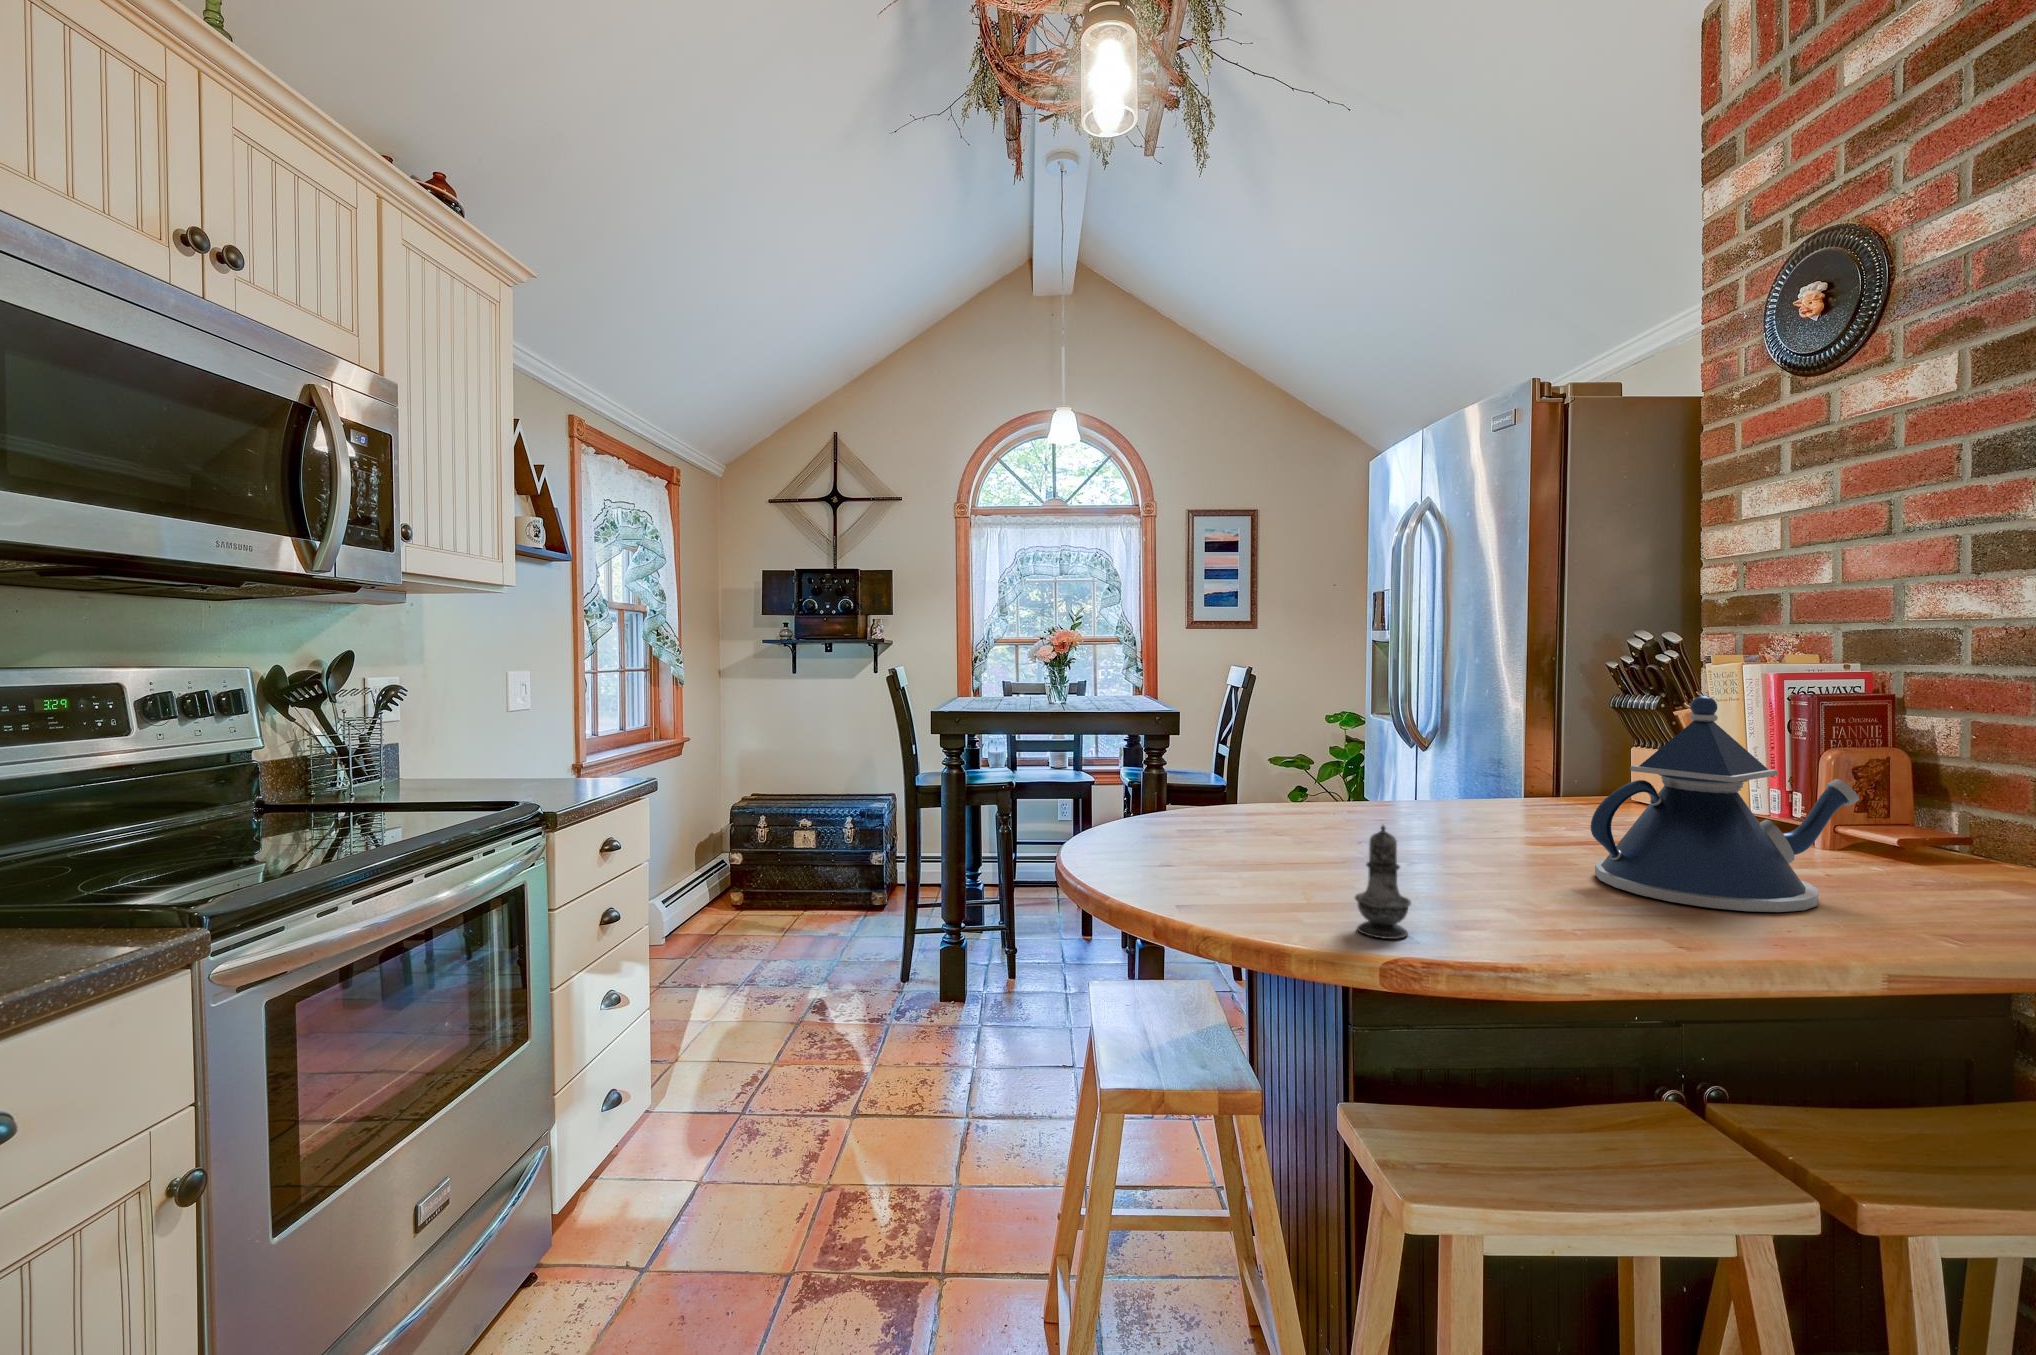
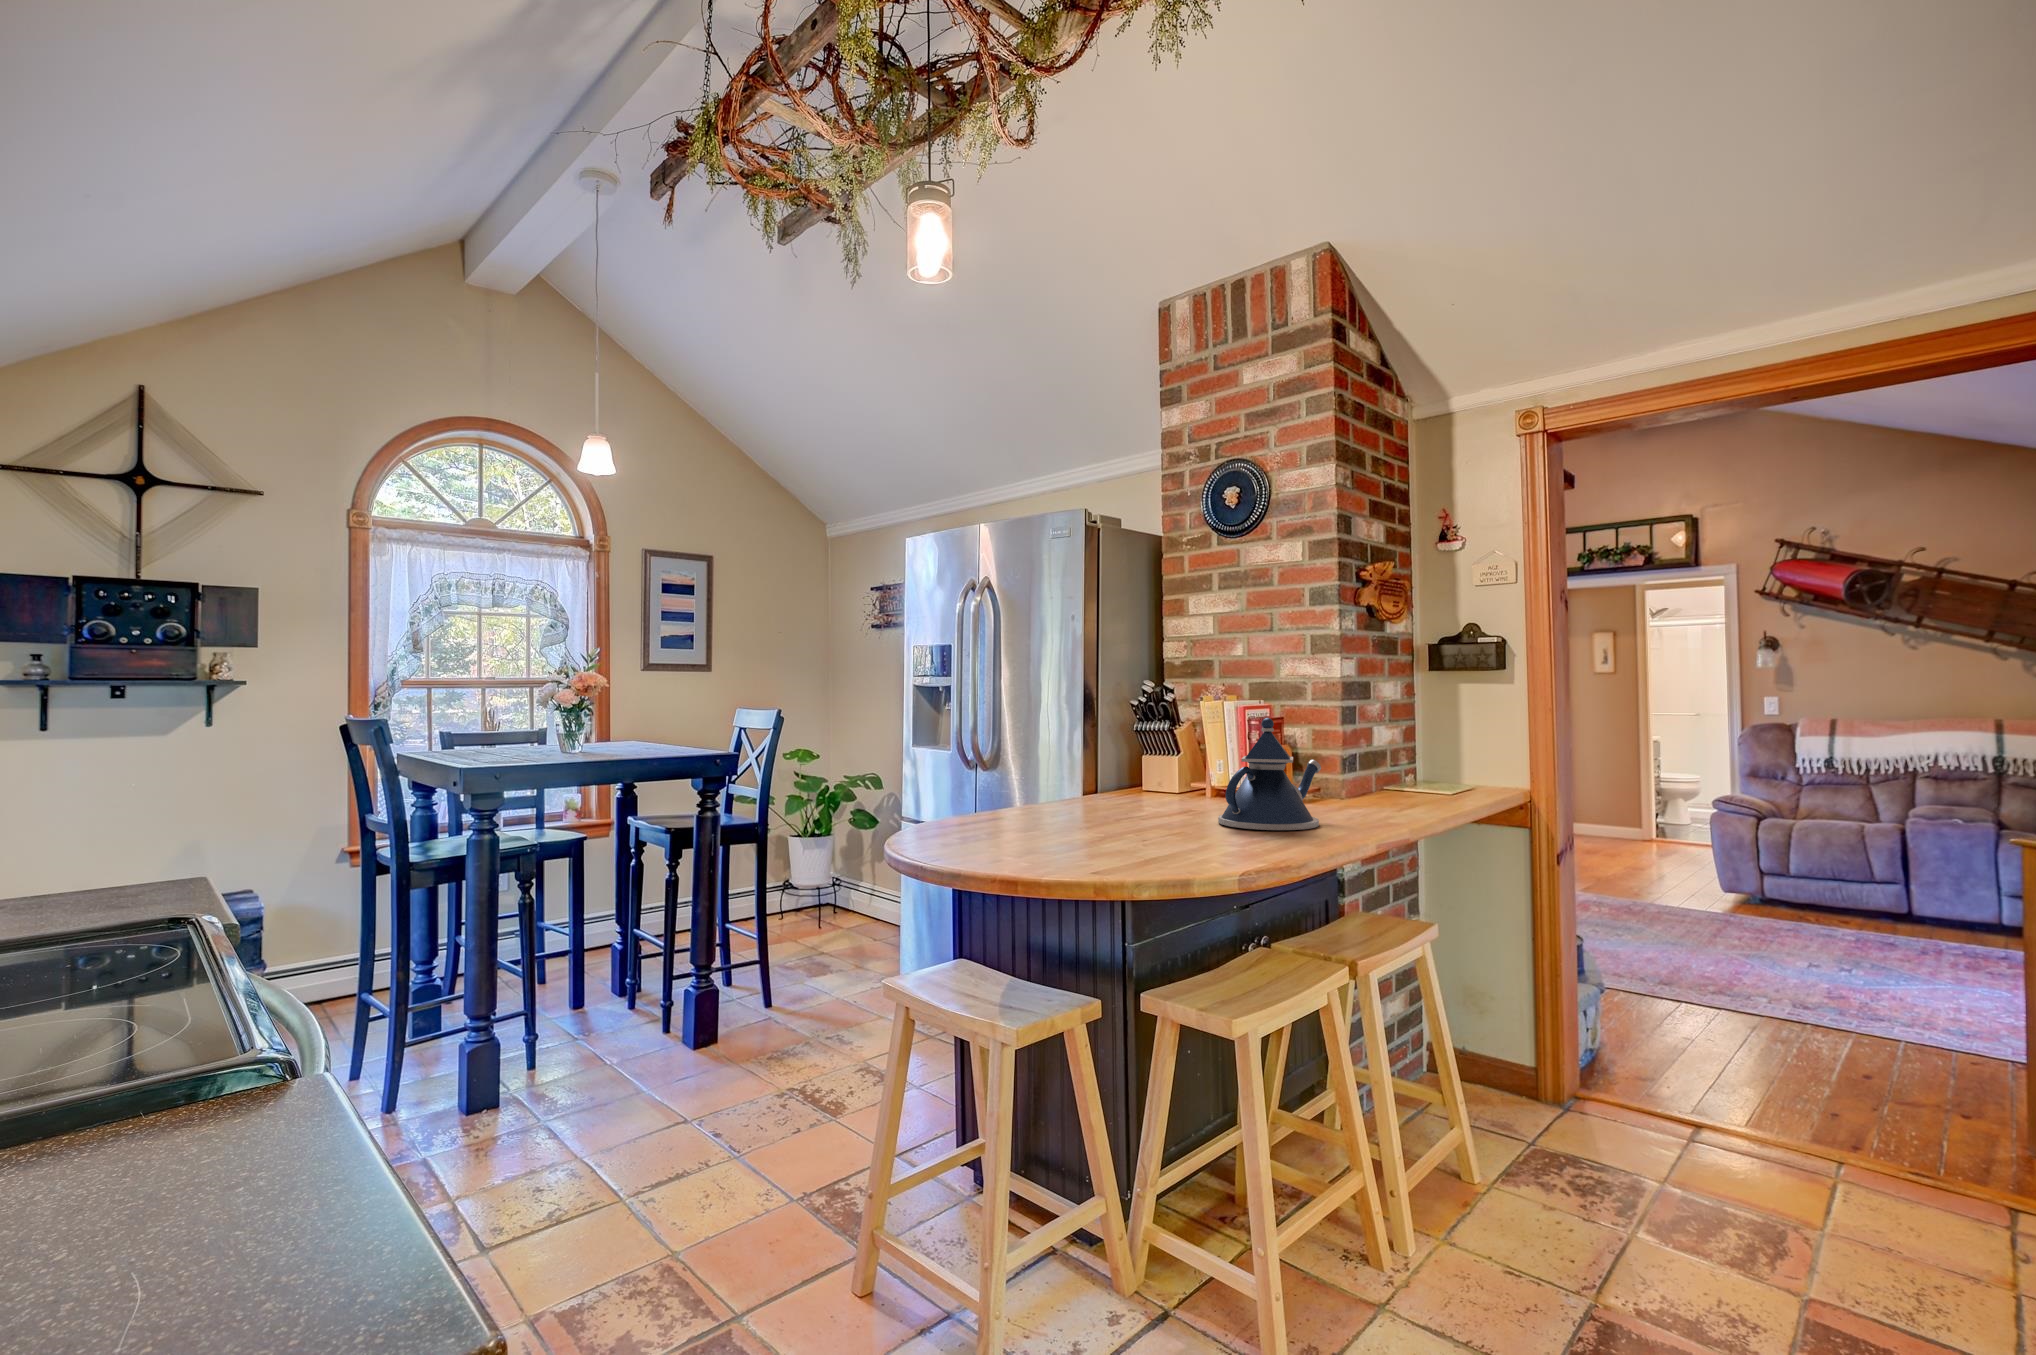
salt shaker: present [1355,825,1411,939] -> none [1191,794,1223,861]

